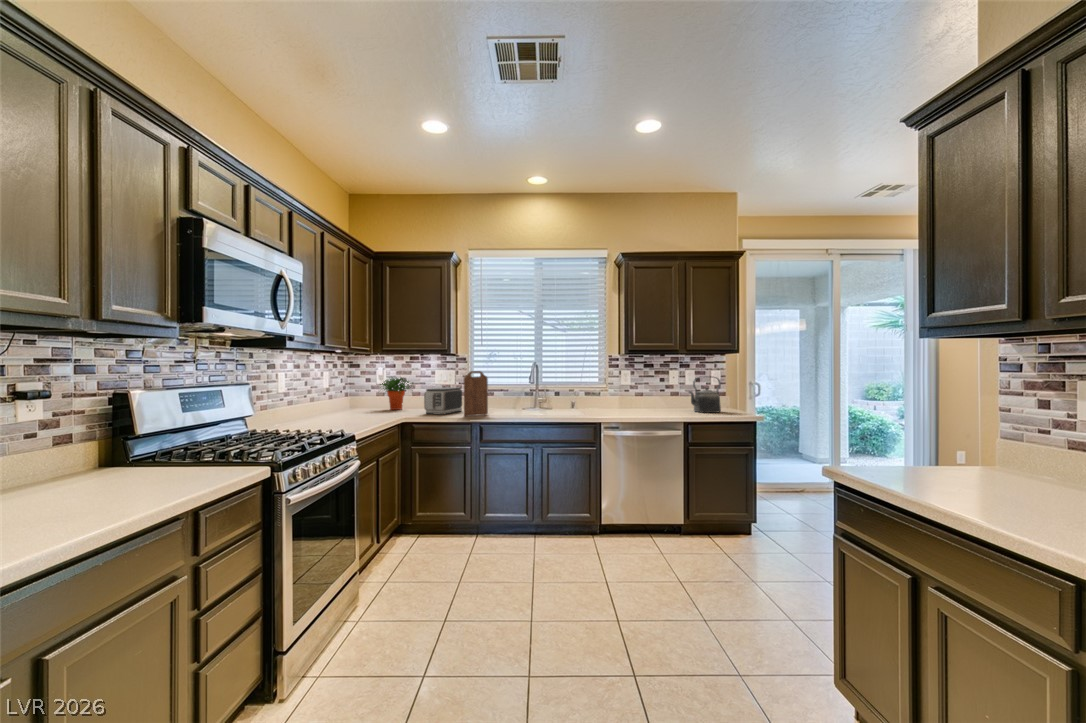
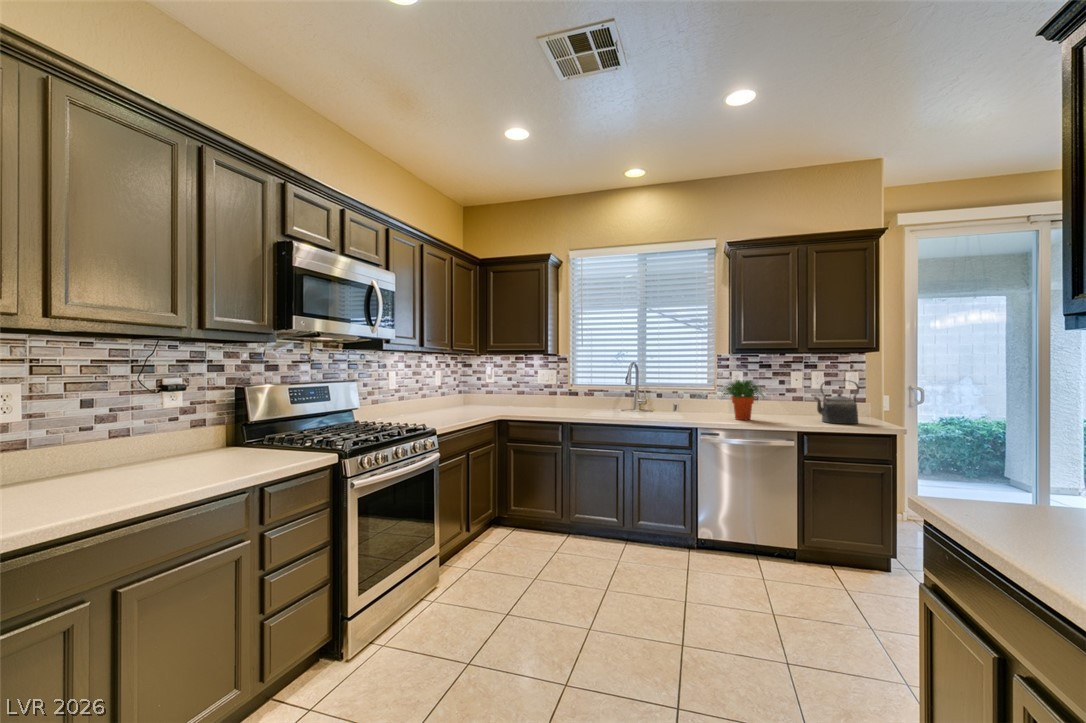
cutting board: present [464,371,488,416] -> none [553,371,578,416]
potted plant: present [380,377,413,410] -> present [722,380,764,420]
toaster: present [424,387,462,415] -> none [520,387,559,413]

